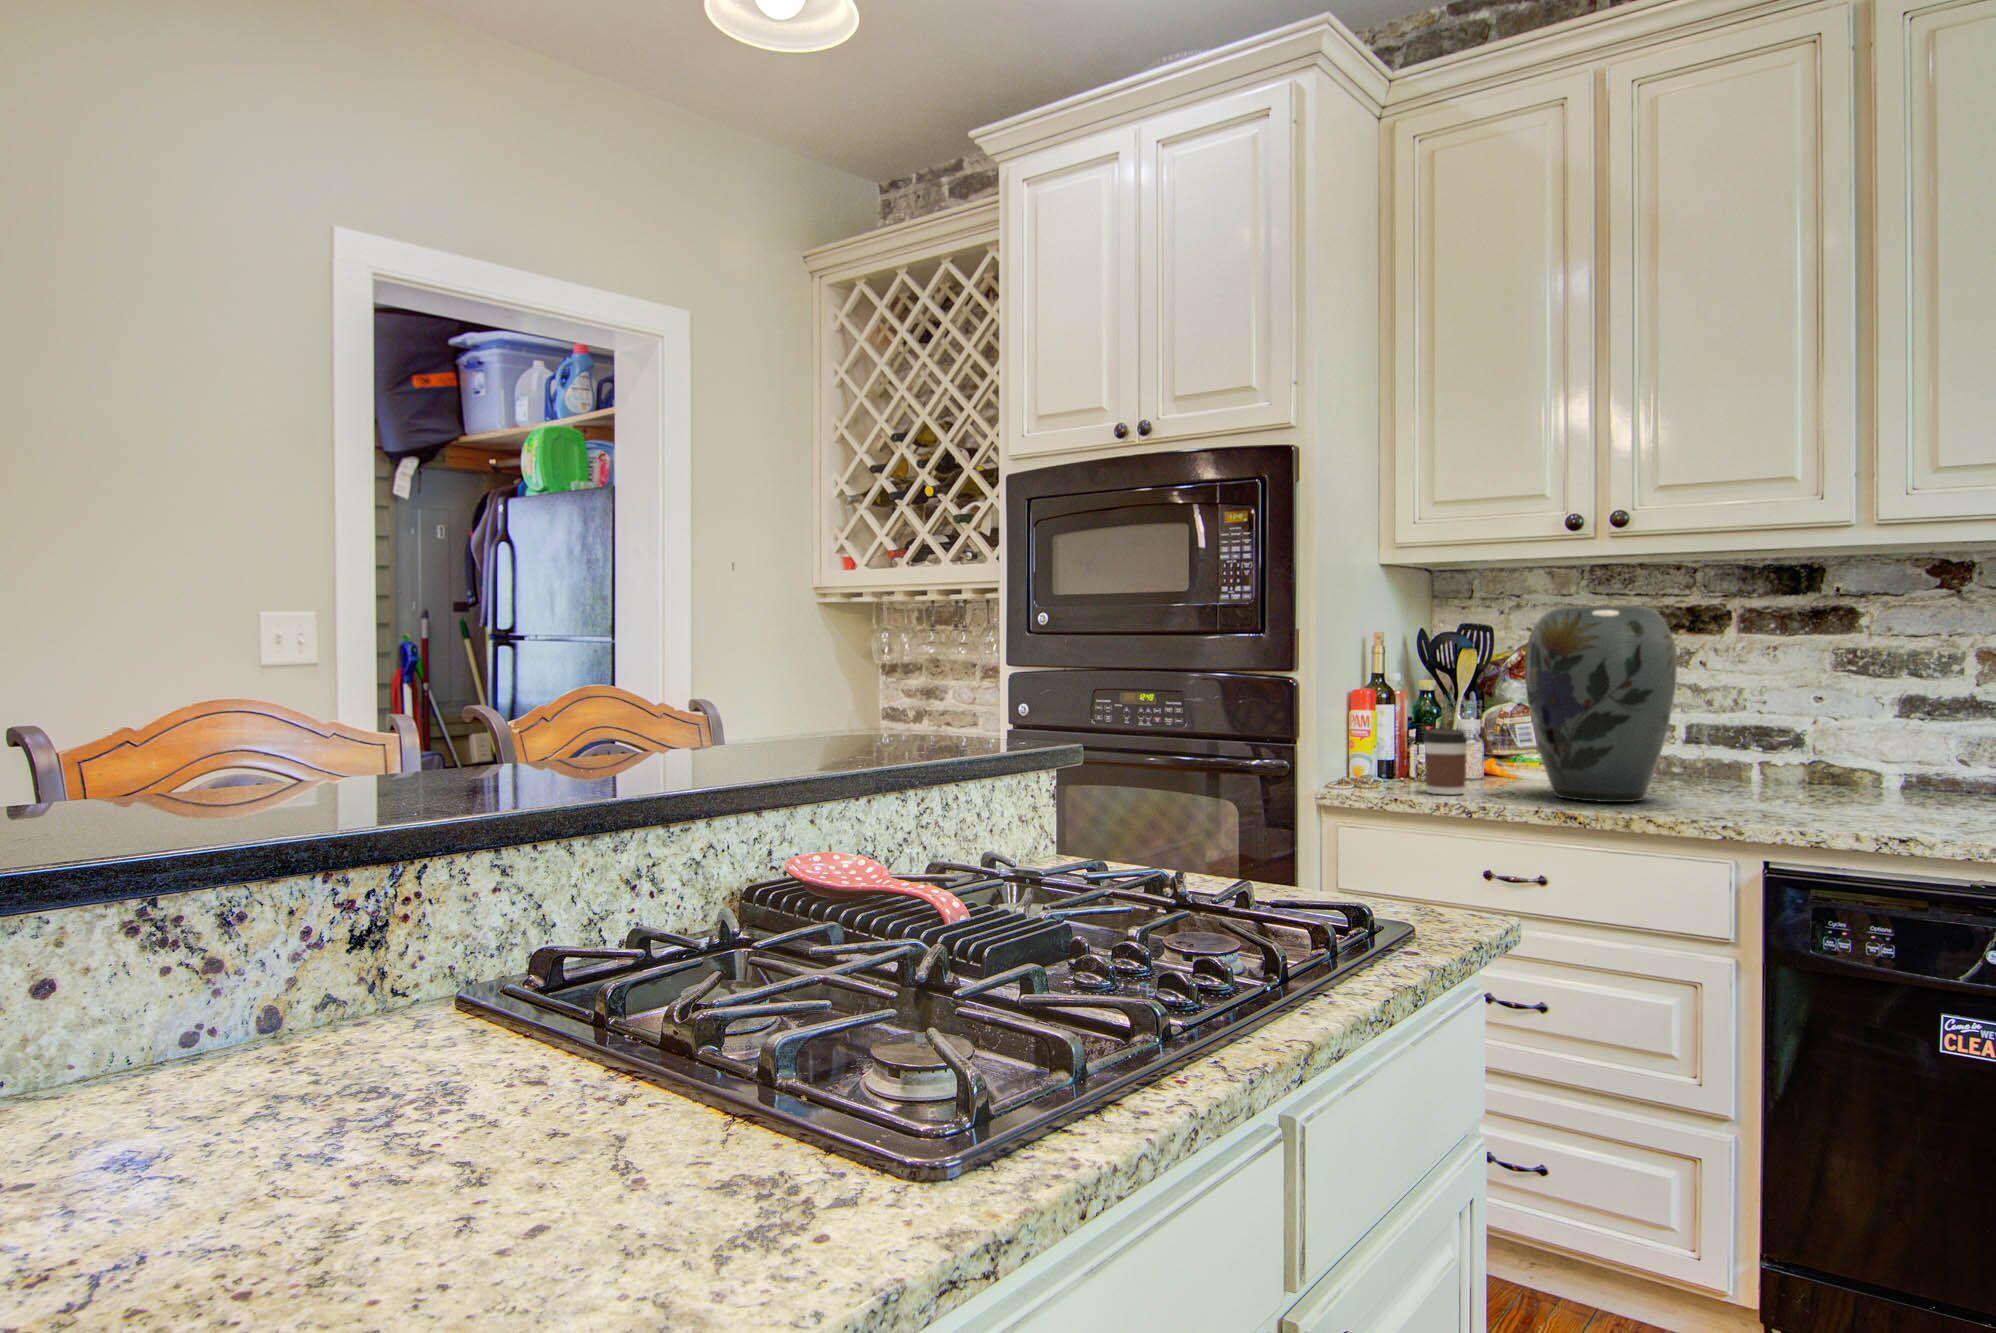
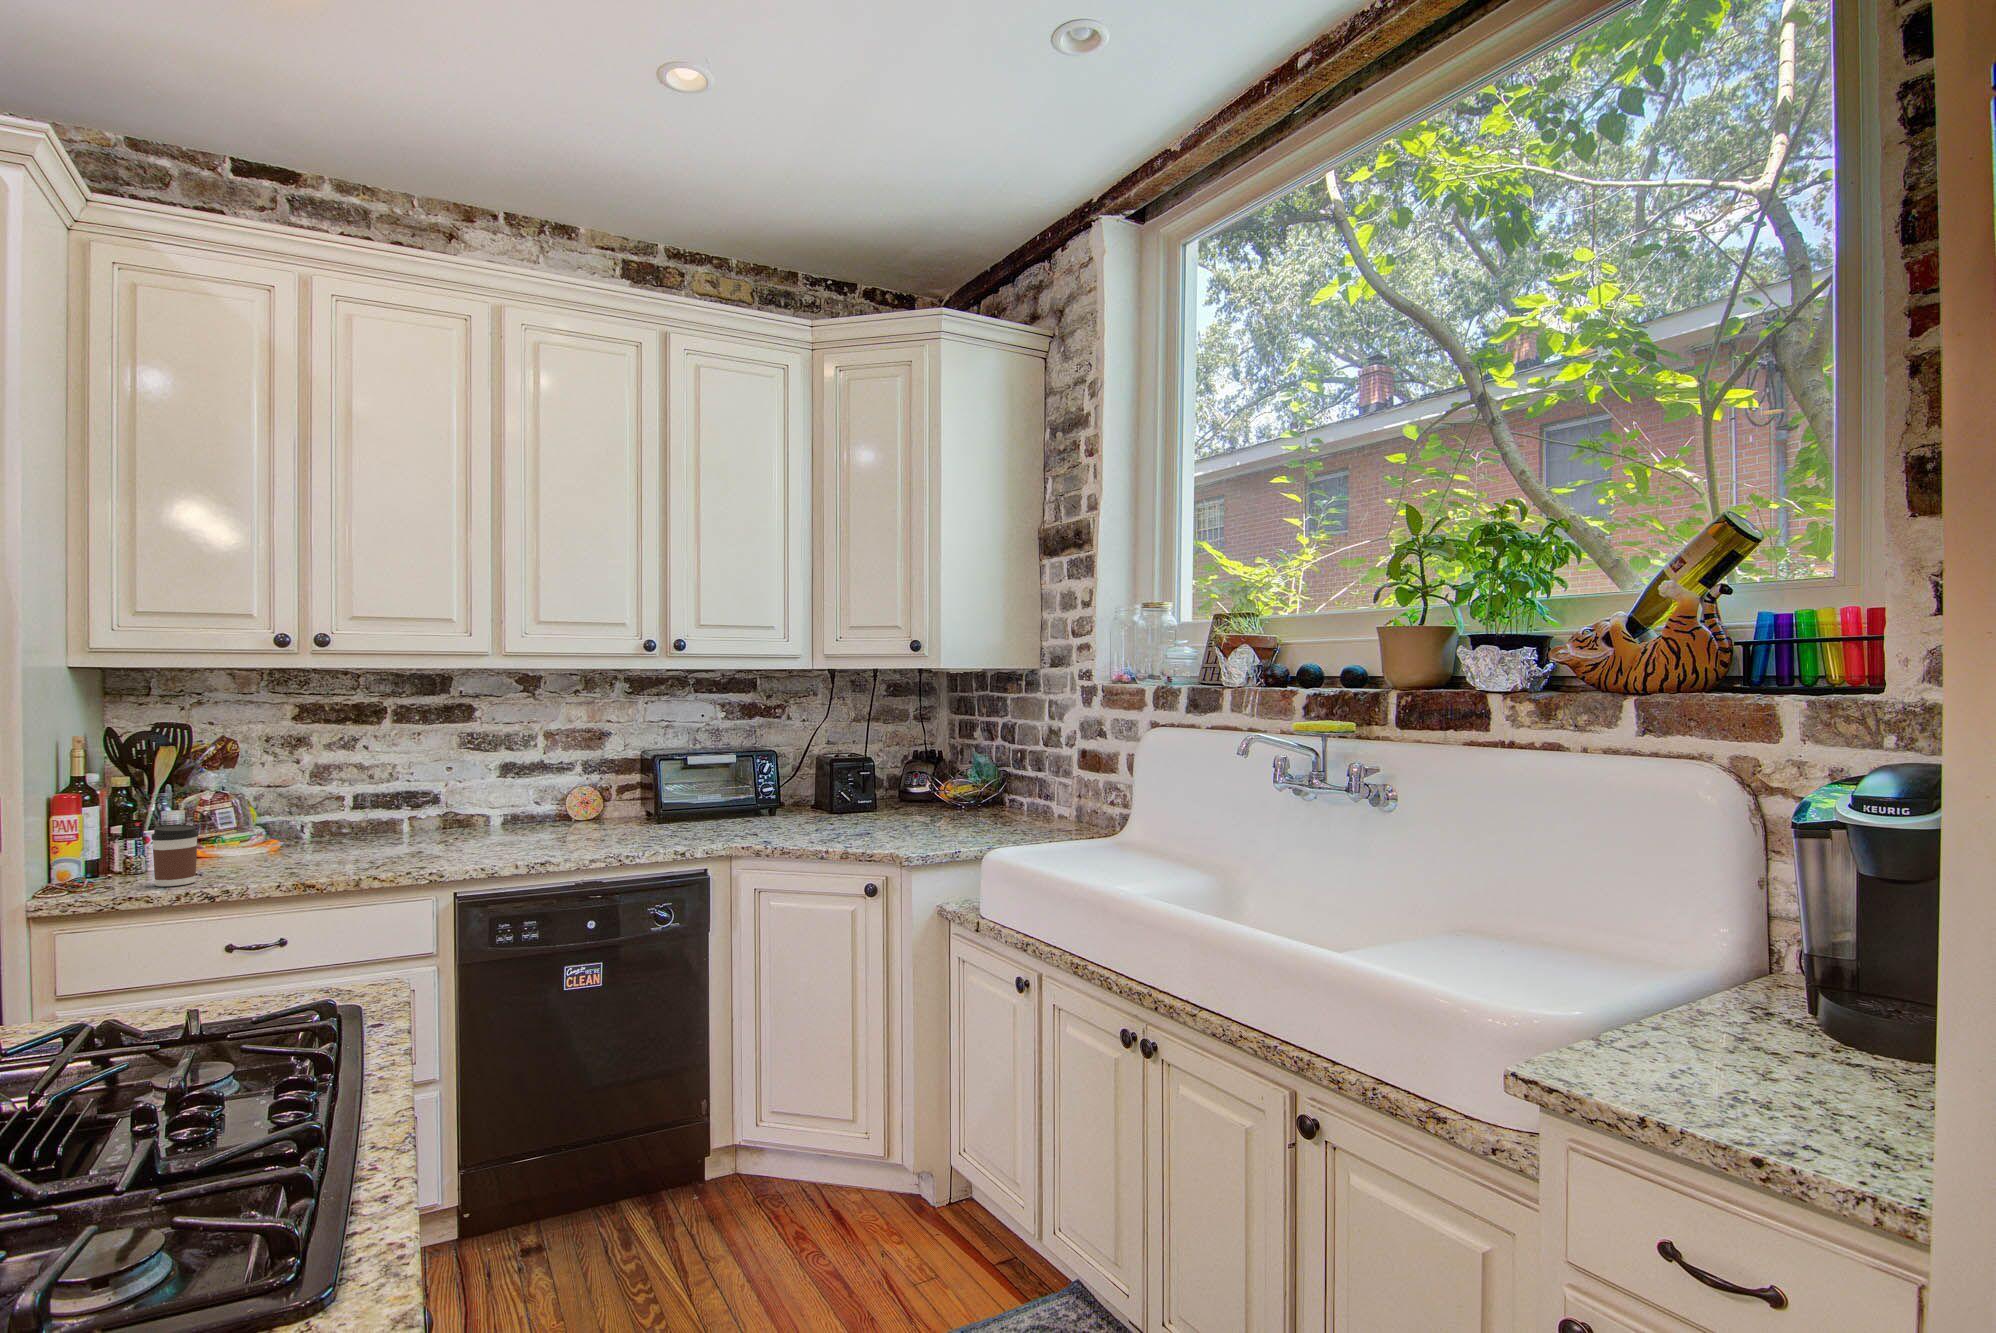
vase: present [1525,606,1677,802] -> none [249,712,377,871]

